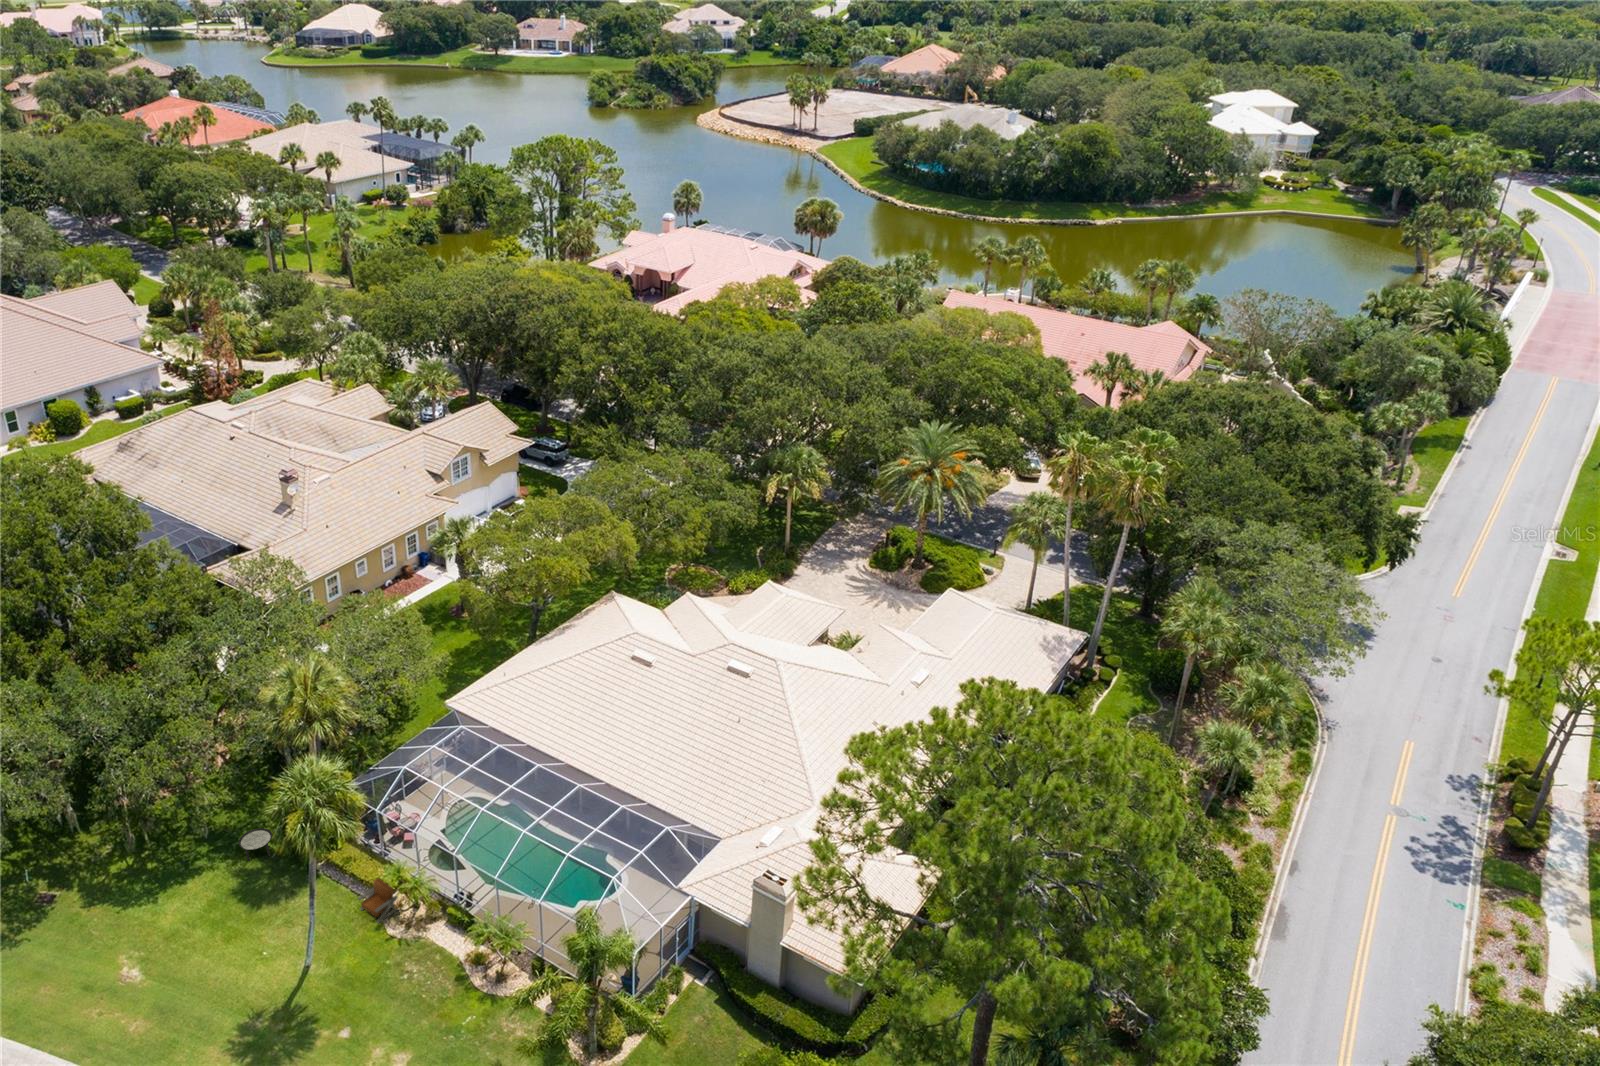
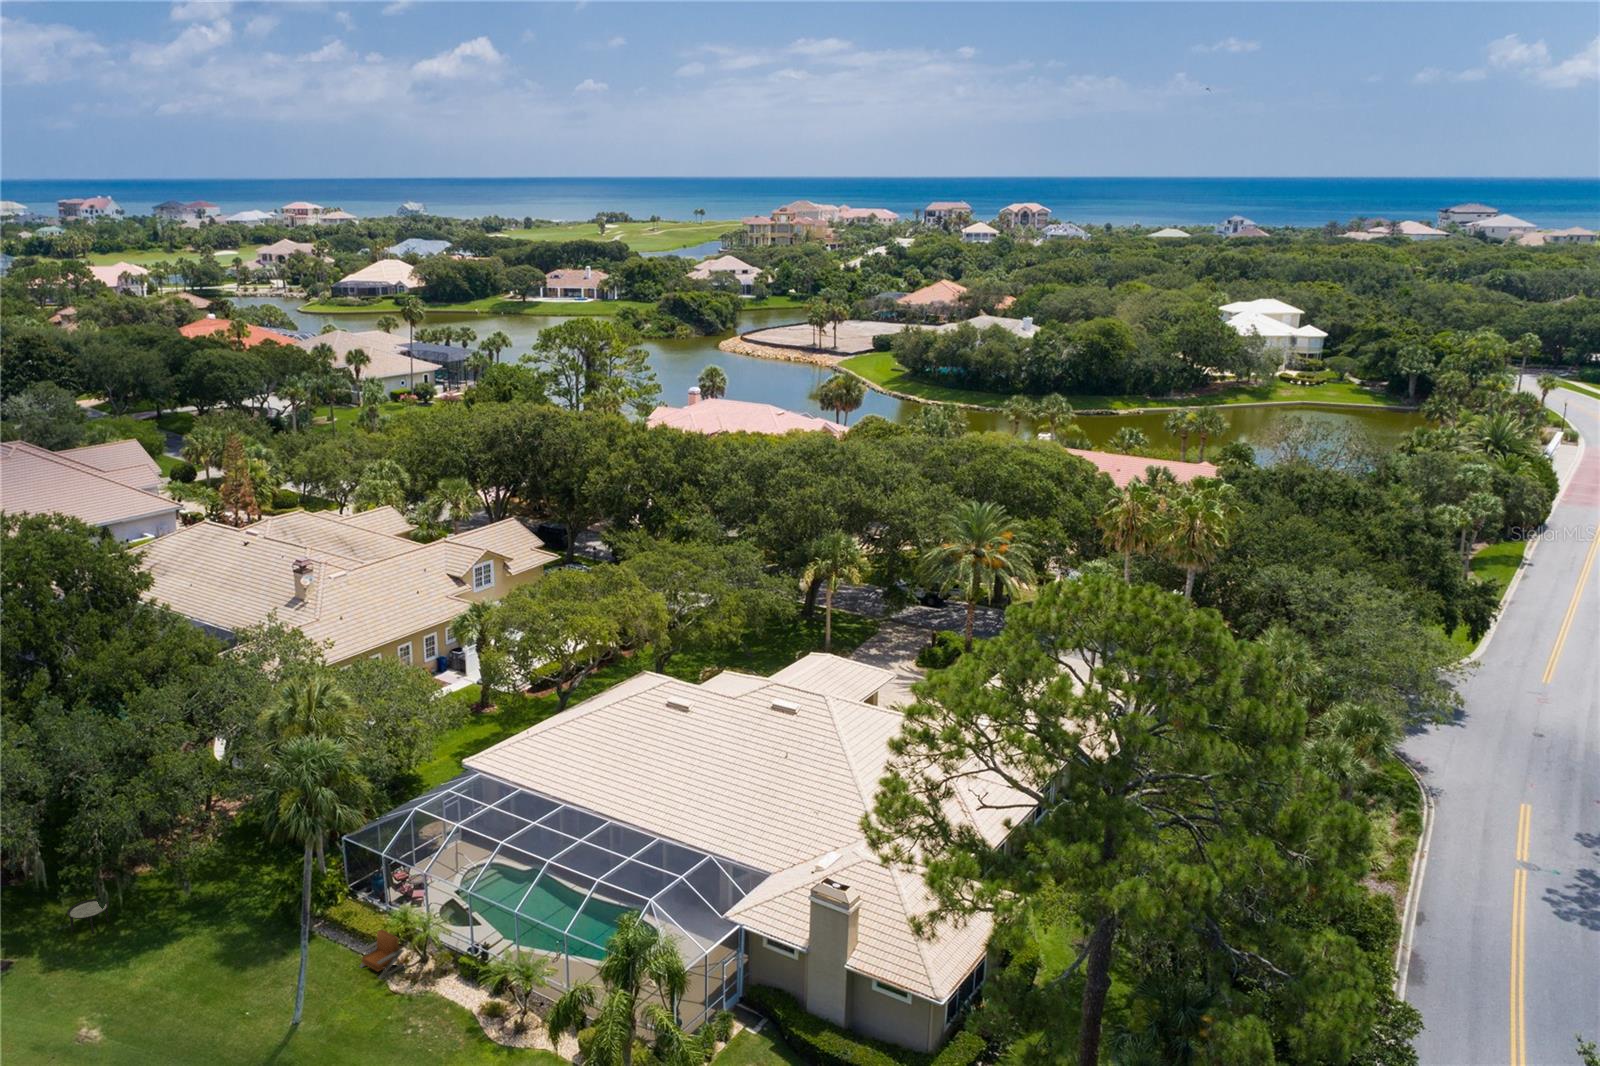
round table: present [238,828,272,861] -> present [67,899,109,934]

